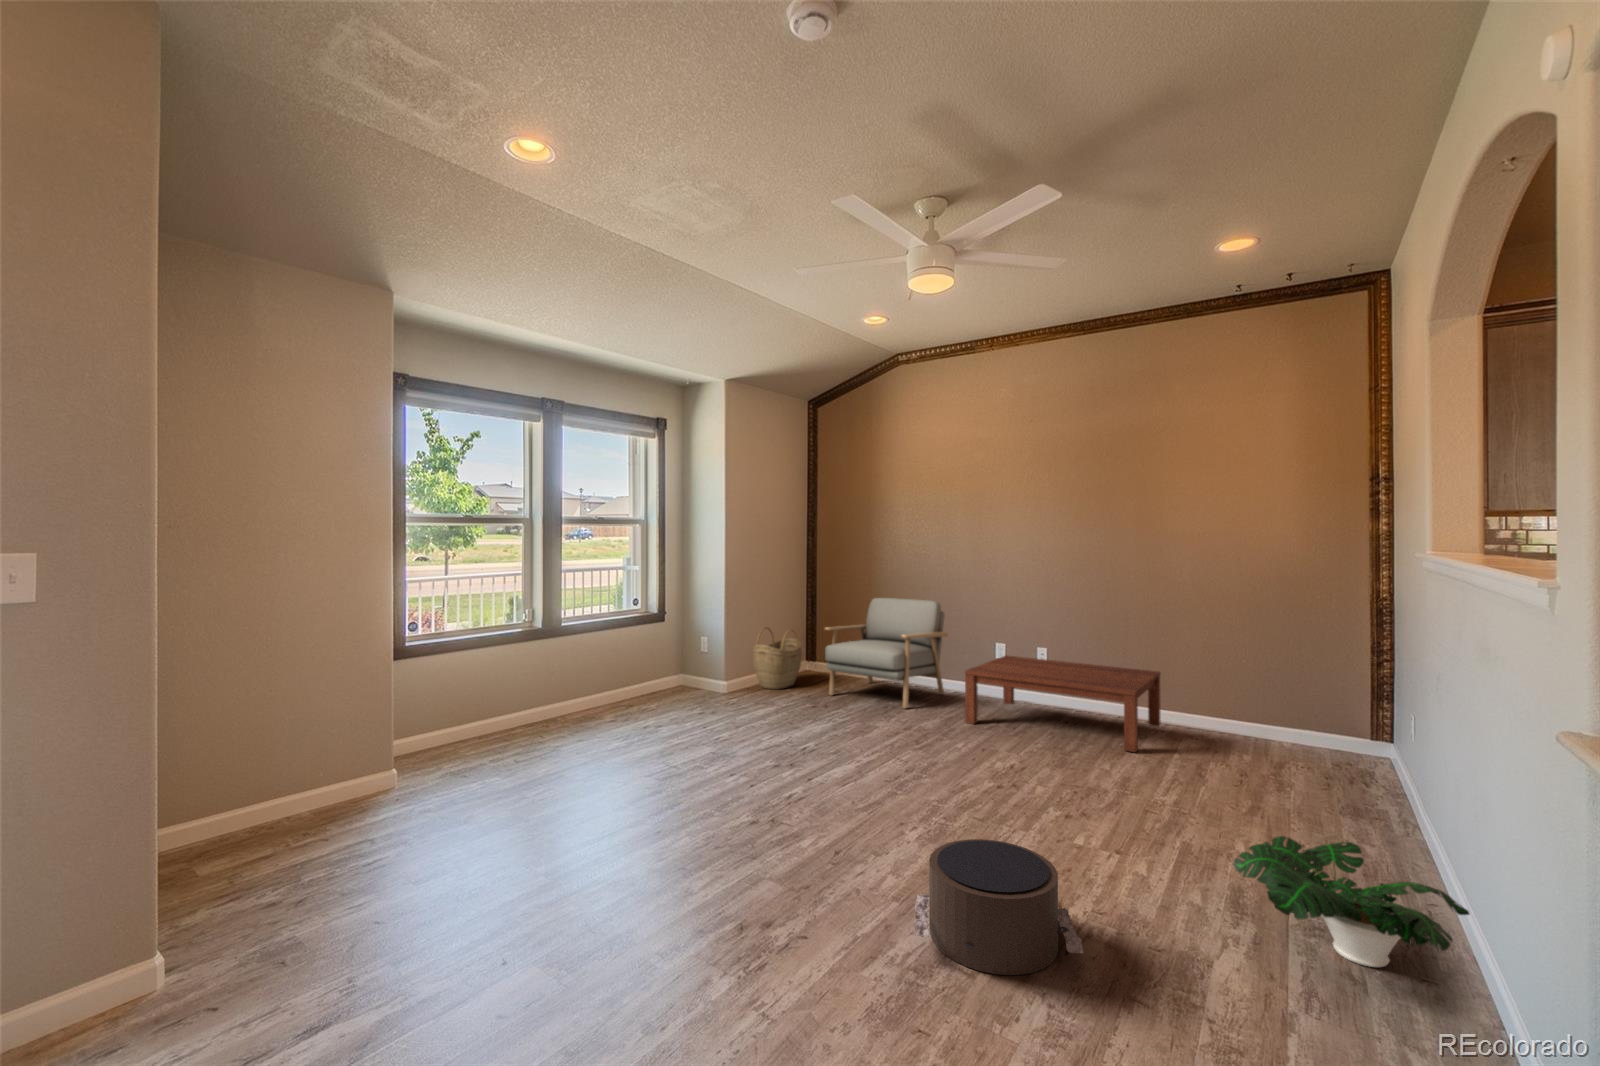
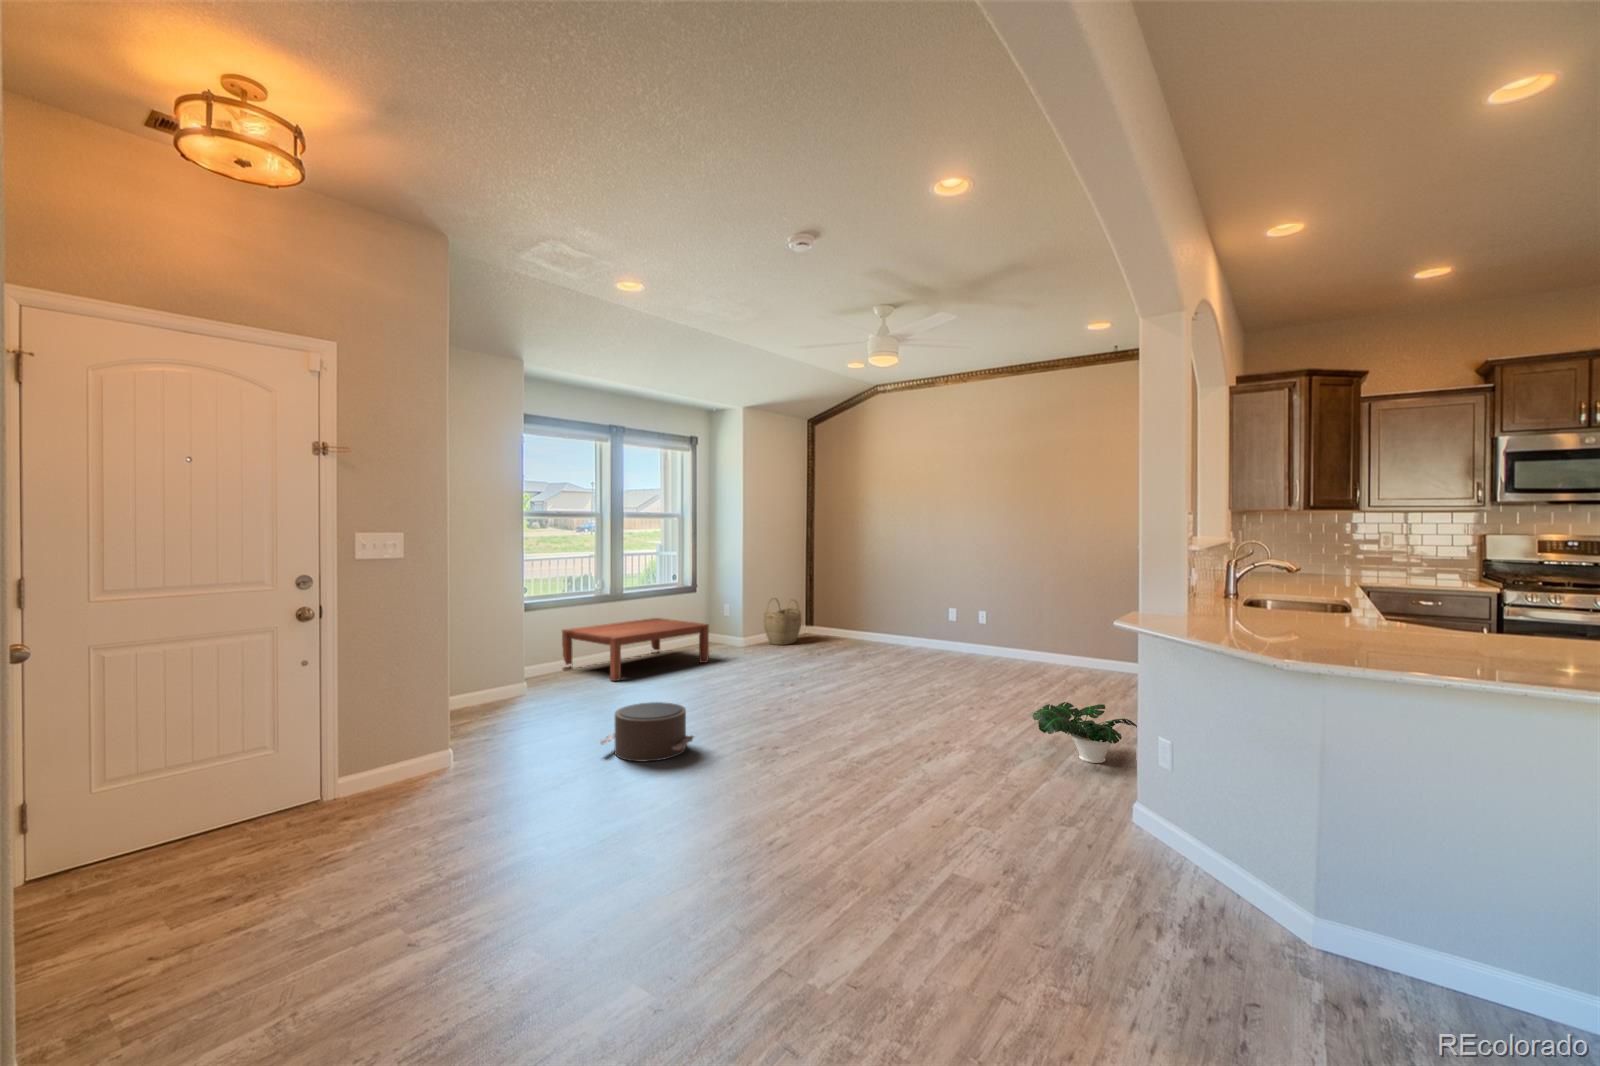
armchair: present [825,598,948,708] -> none [818,576,912,657]
coffee table: present [965,656,1161,752] -> present [562,618,709,681]
pouf: present [914,839,1083,975] -> present [600,702,694,762]

